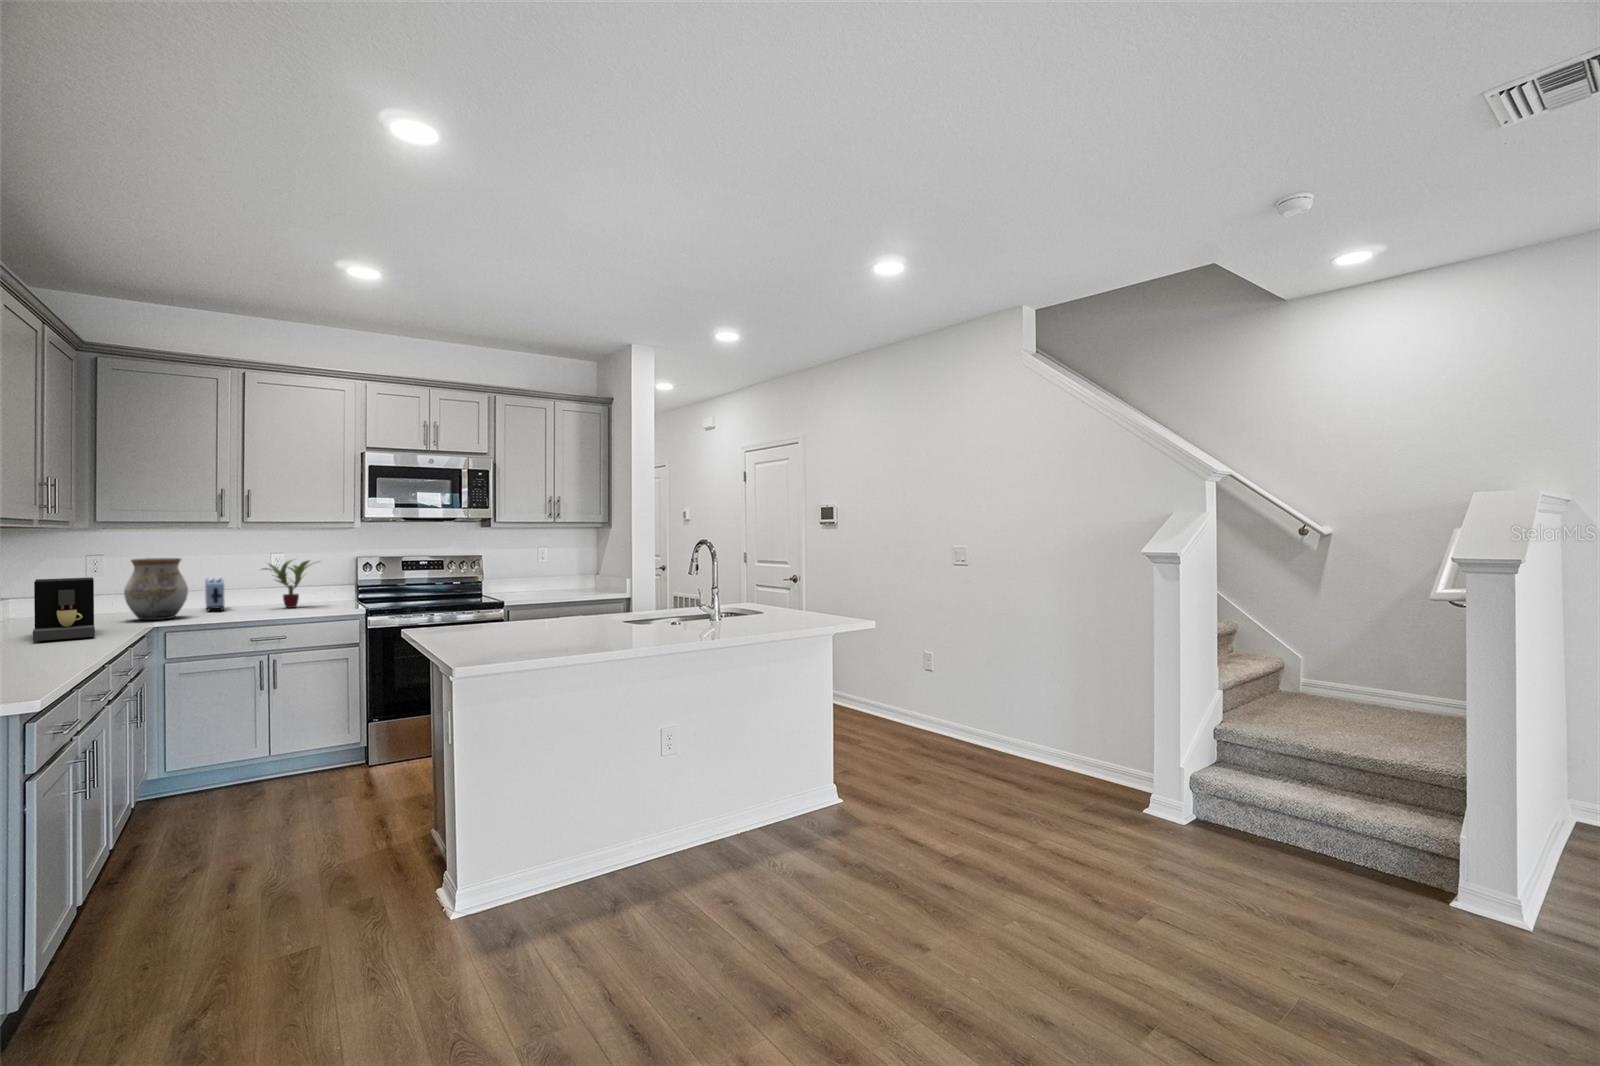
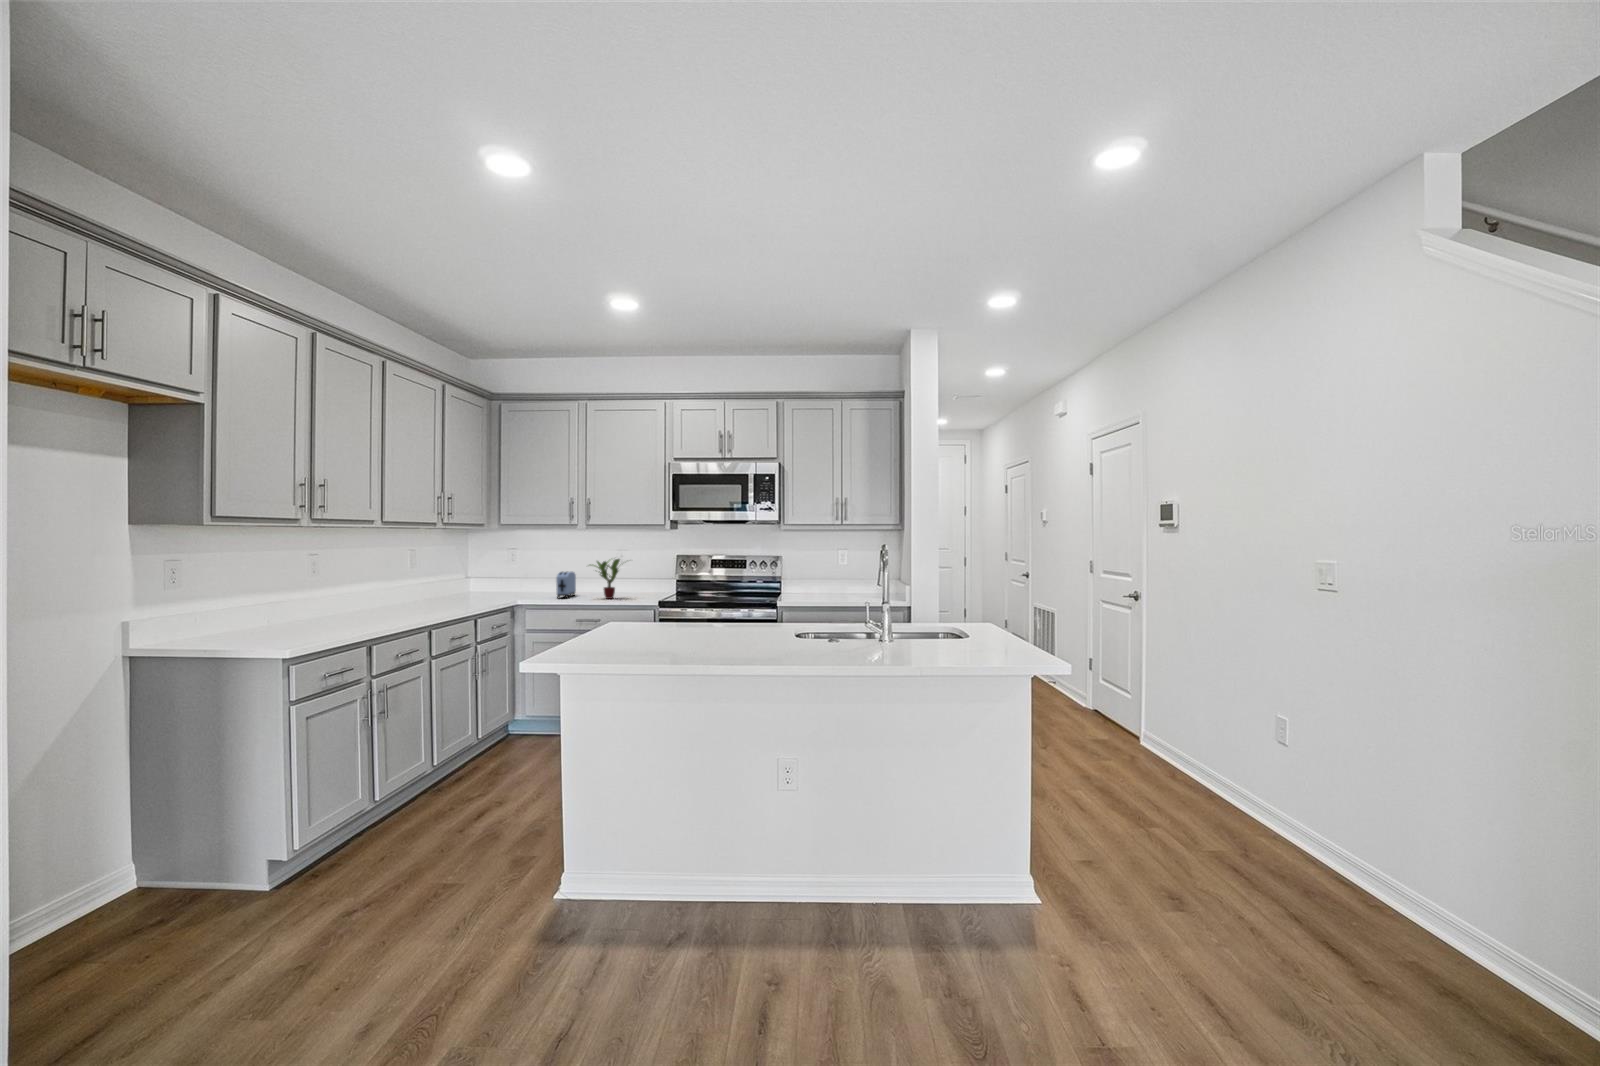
vase: present [124,558,188,620] -> none [497,555,537,603]
coffee maker: present [33,577,95,641] -> none [412,569,466,614]

